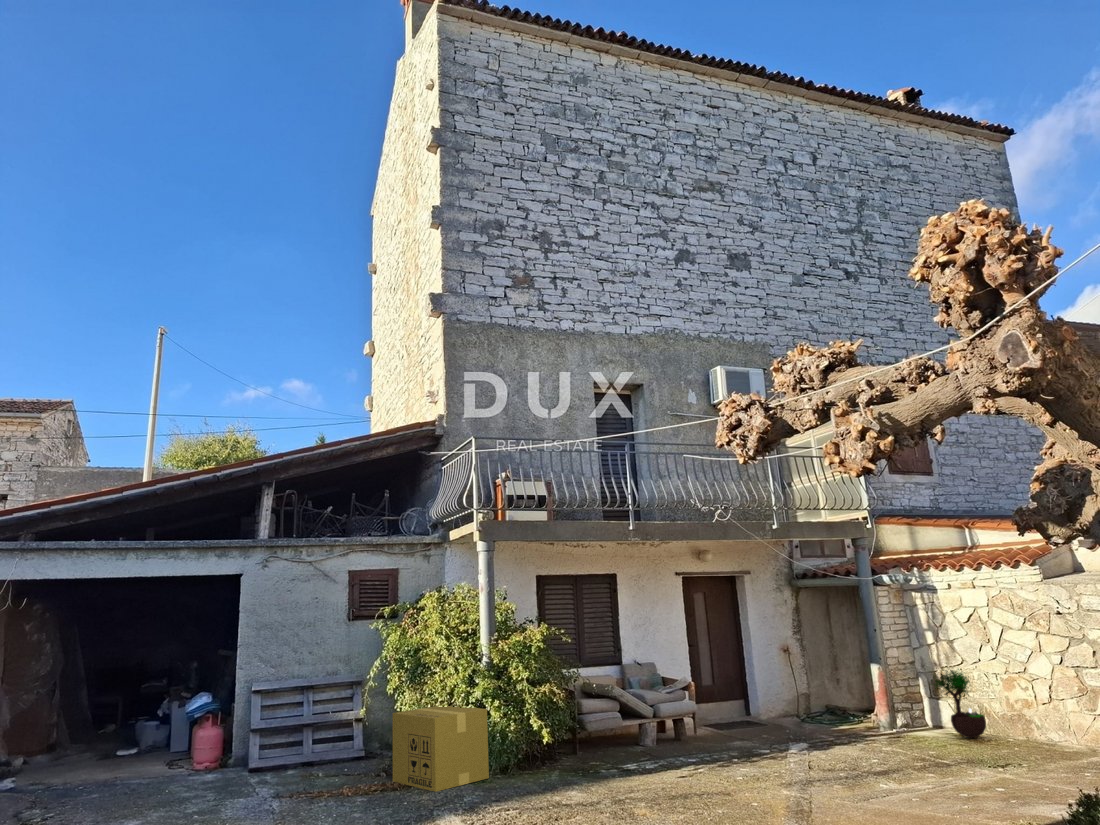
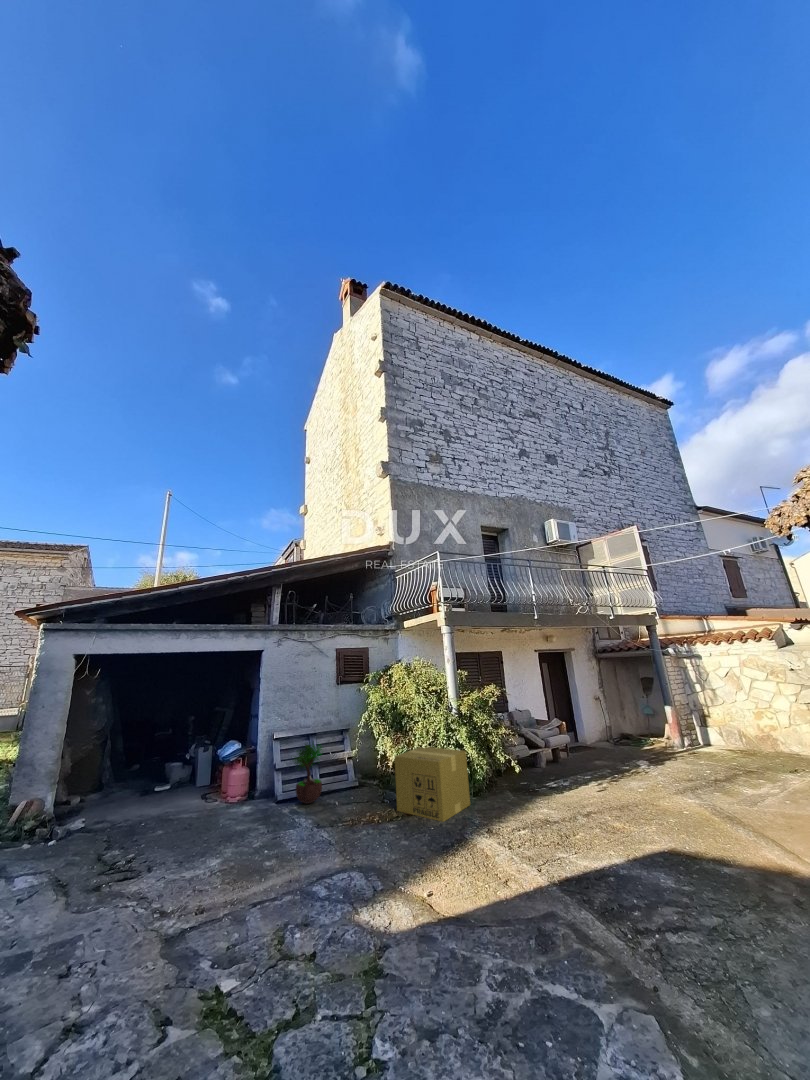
potted tree: present [934,667,986,738] -> present [293,744,322,803]

